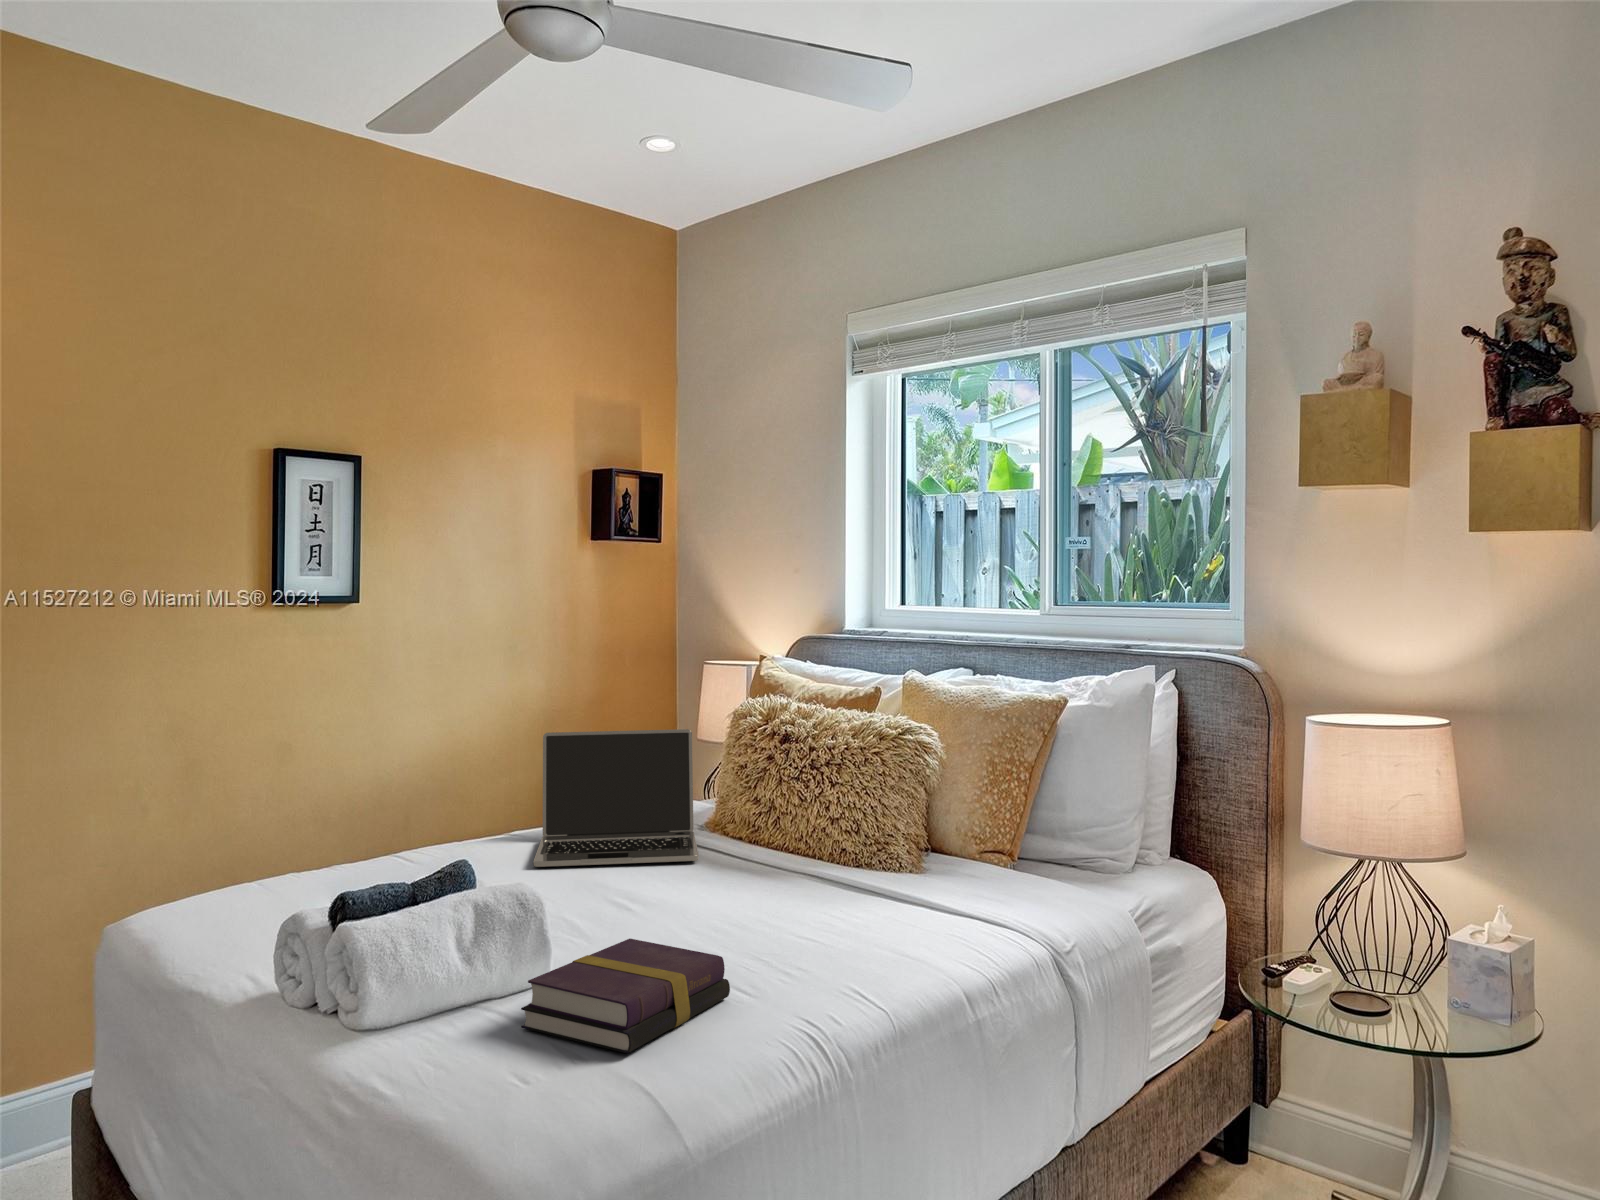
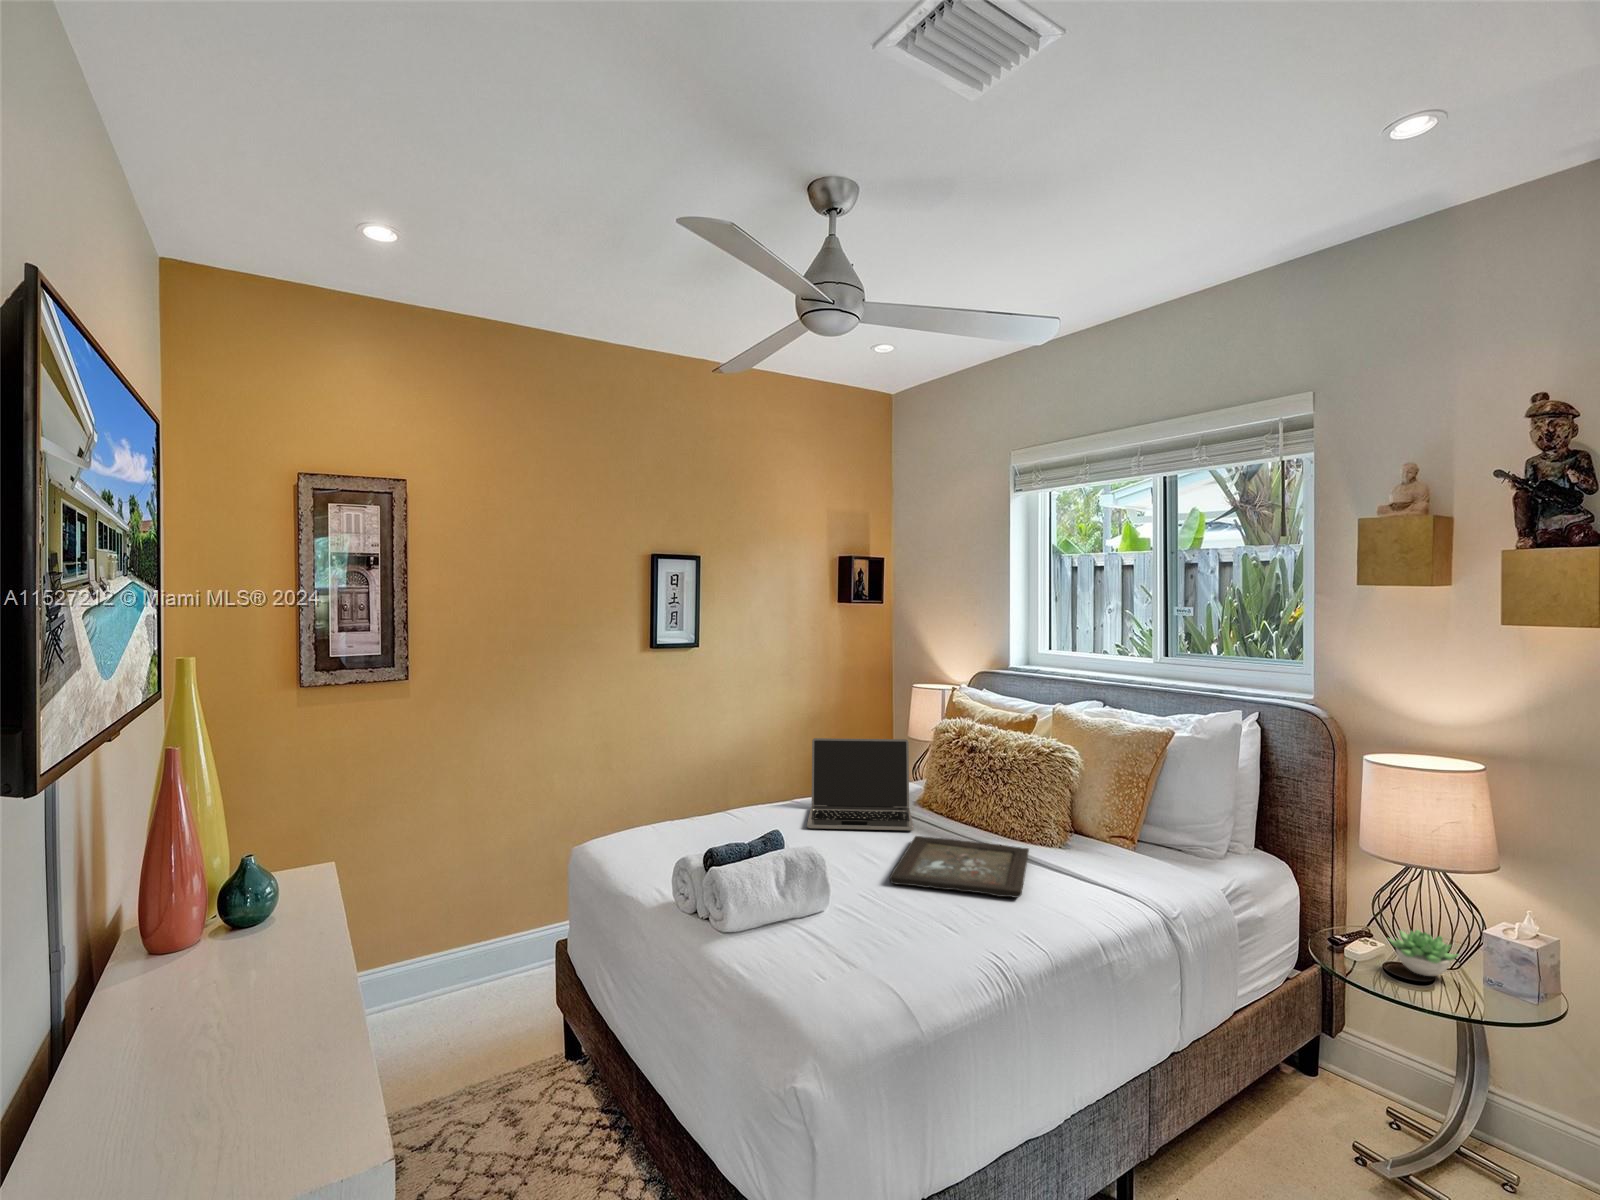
tray: none [658,867,867,938] -> present [890,836,1029,898]
book: present [521,939,730,1053] -> none [808,890,939,971]
succulent plant: none [1334,944,1420,1004] -> present [1389,930,1459,976]

